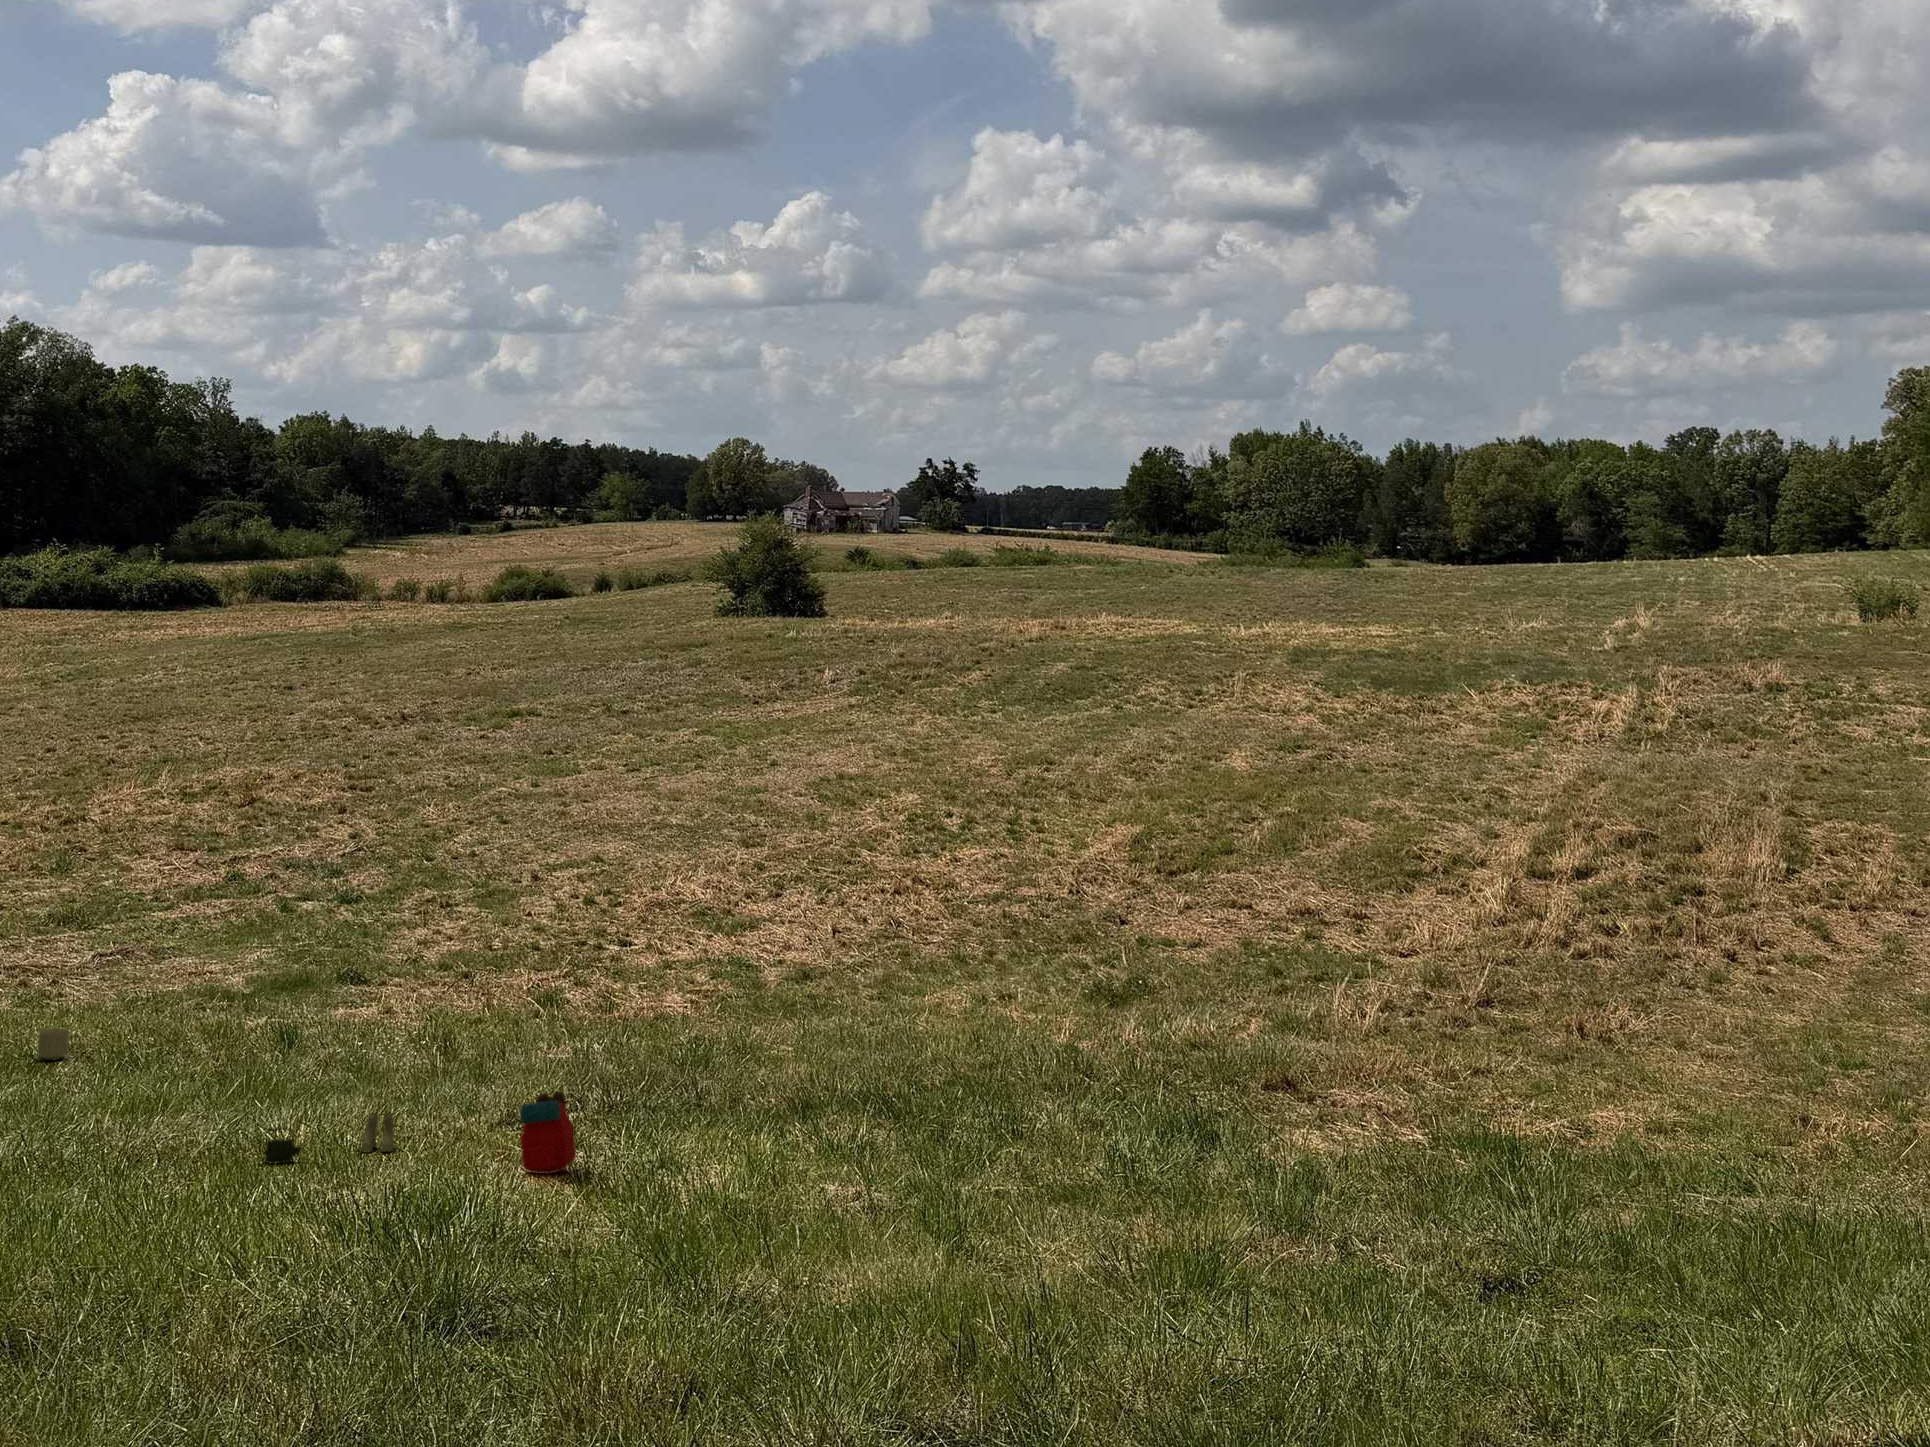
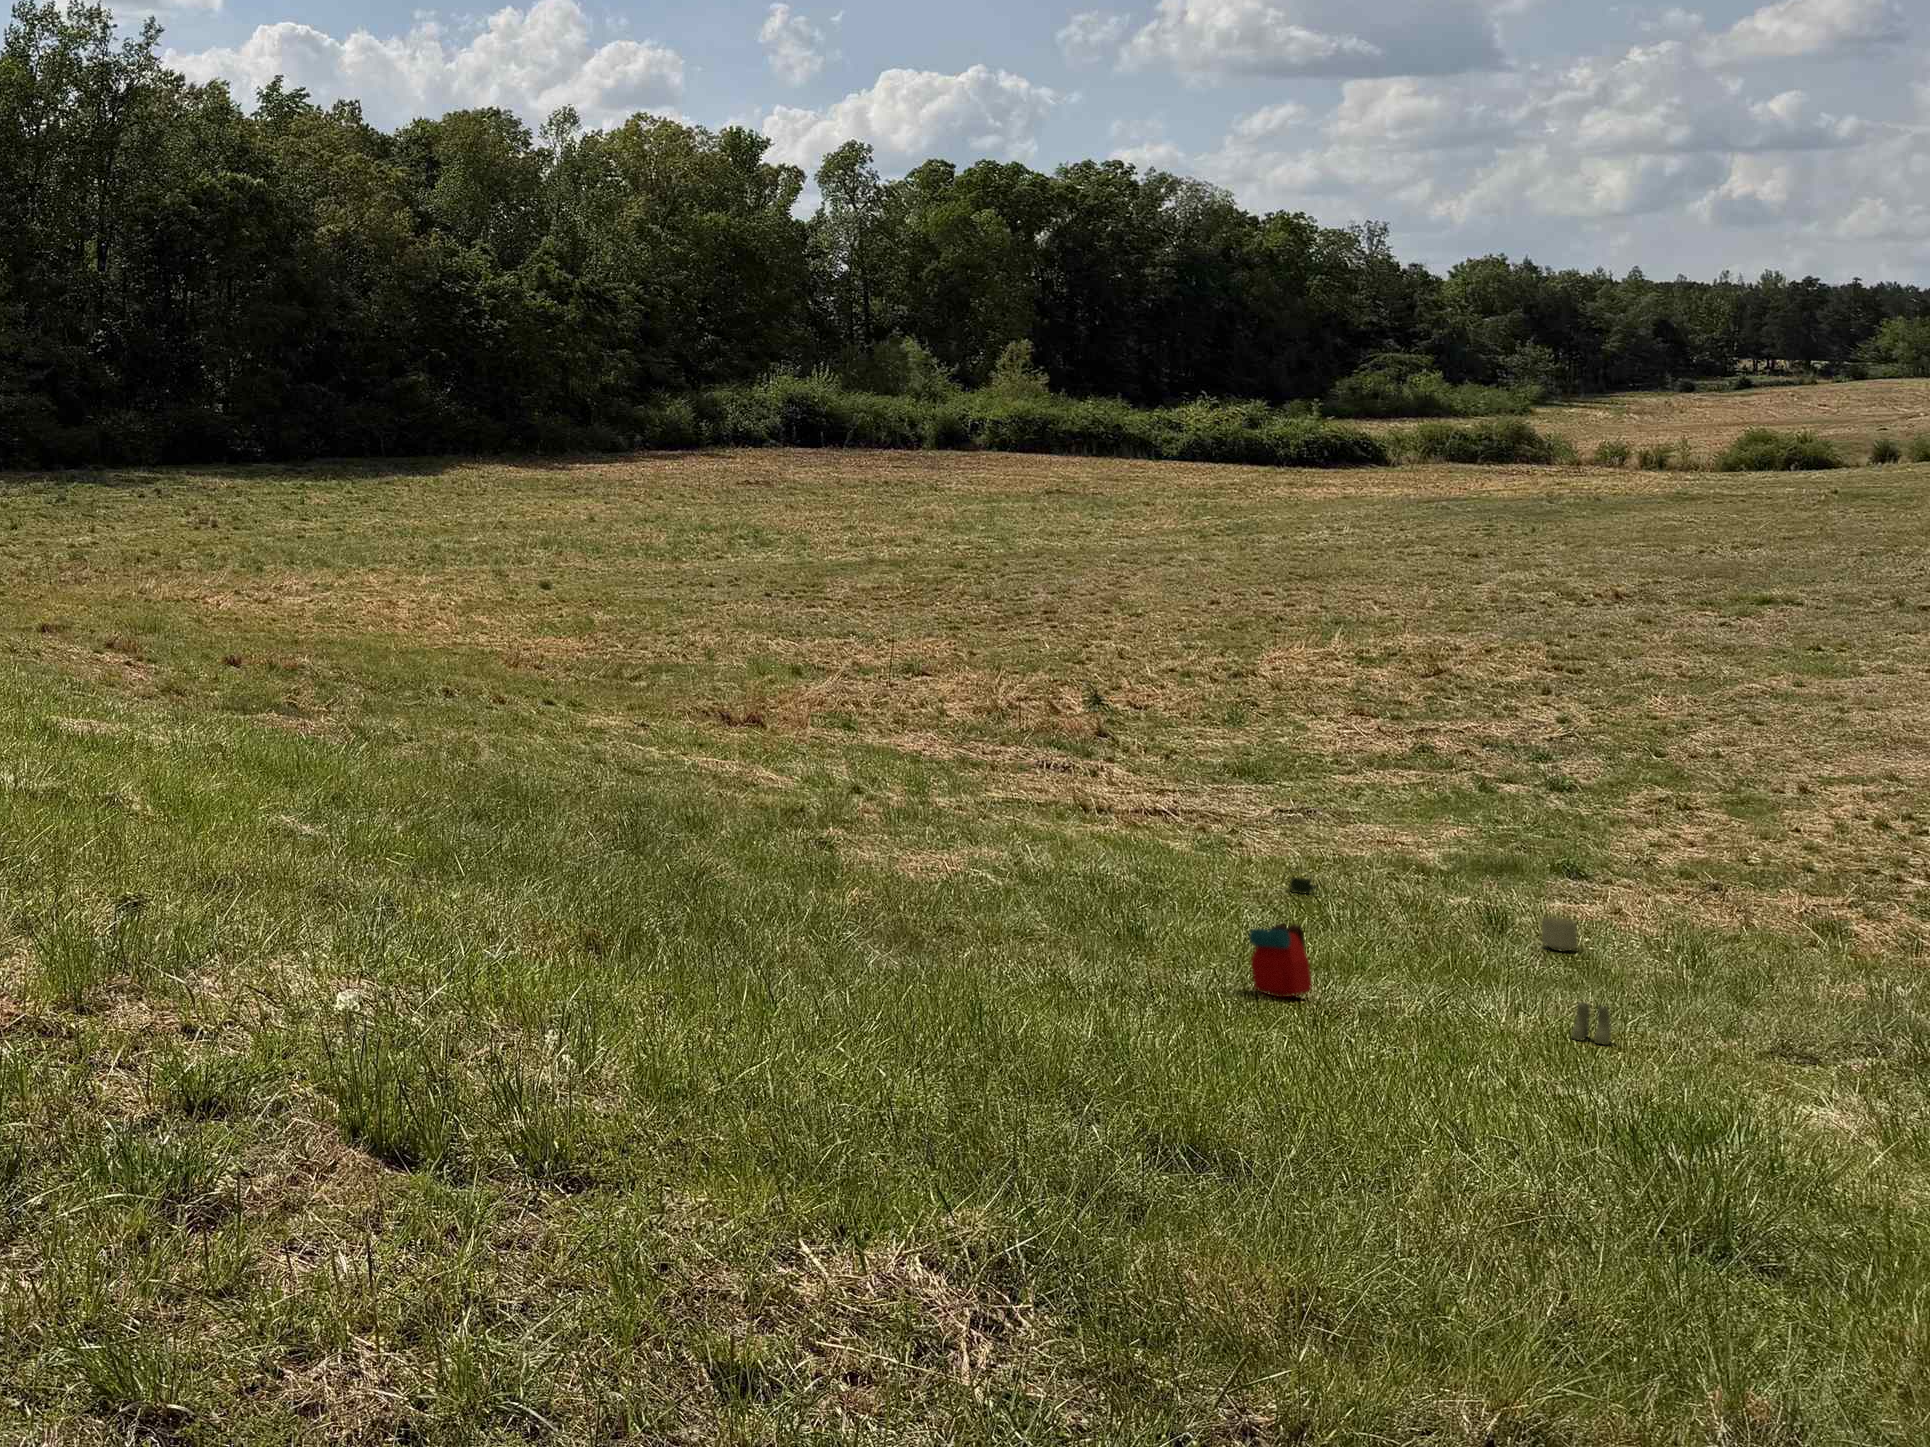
planter: present [38,1028,70,1061] -> present [1542,917,1577,952]
backpack: present [520,1091,576,1174] -> present [1249,923,1312,997]
watering can: present [259,1128,311,1164] -> present [1289,869,1318,894]

